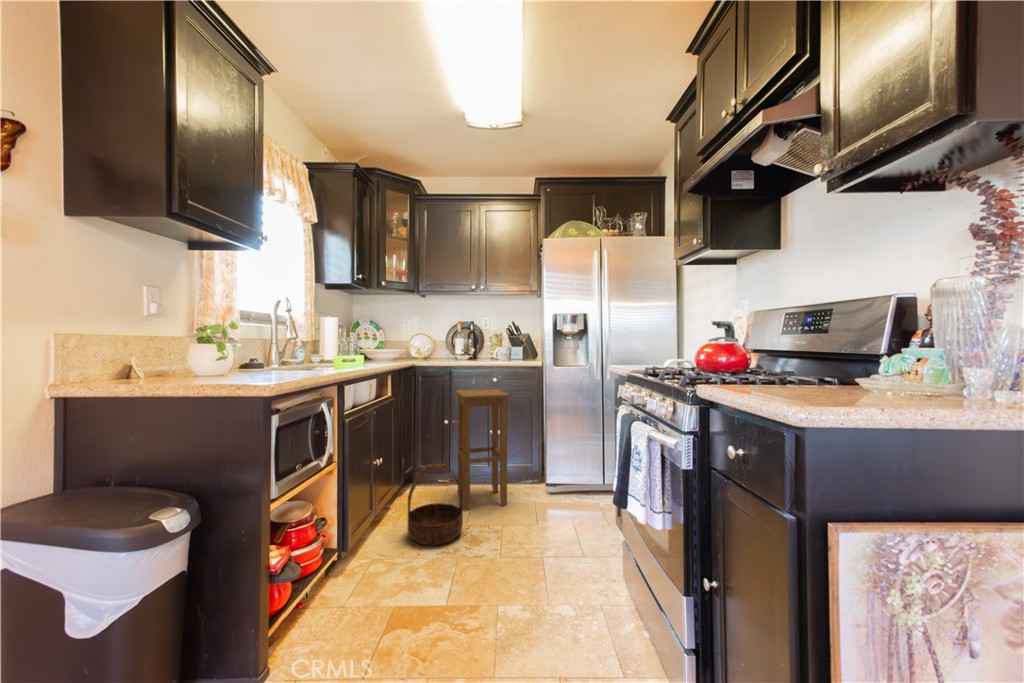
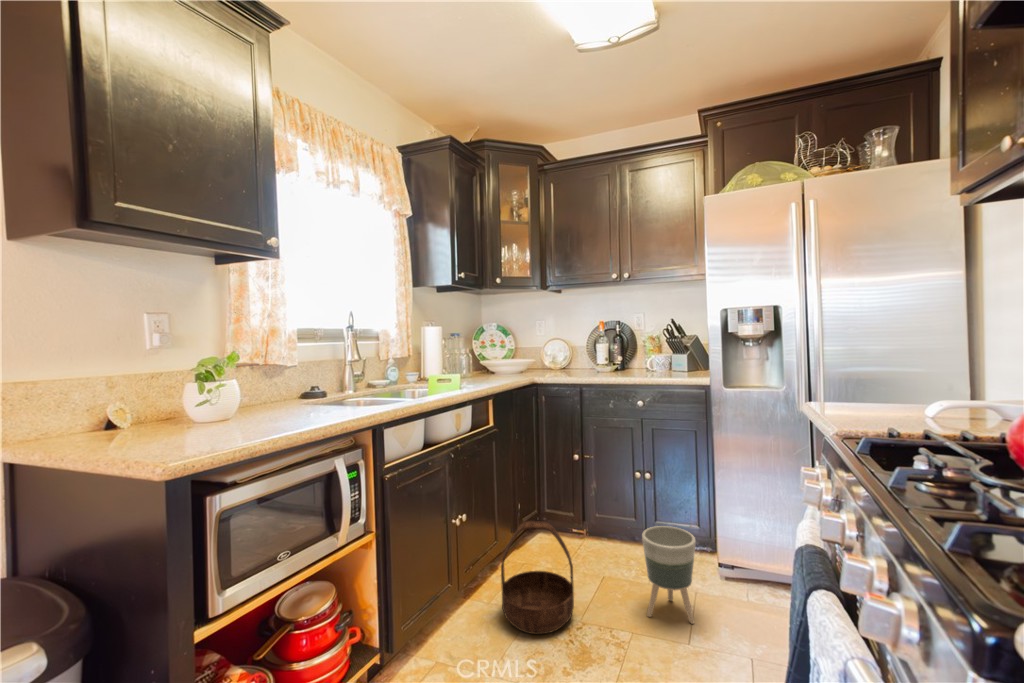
stool: present [456,389,510,510] -> none [581,417,651,586]
planter: none [507,460,542,522] -> present [642,526,696,624]

